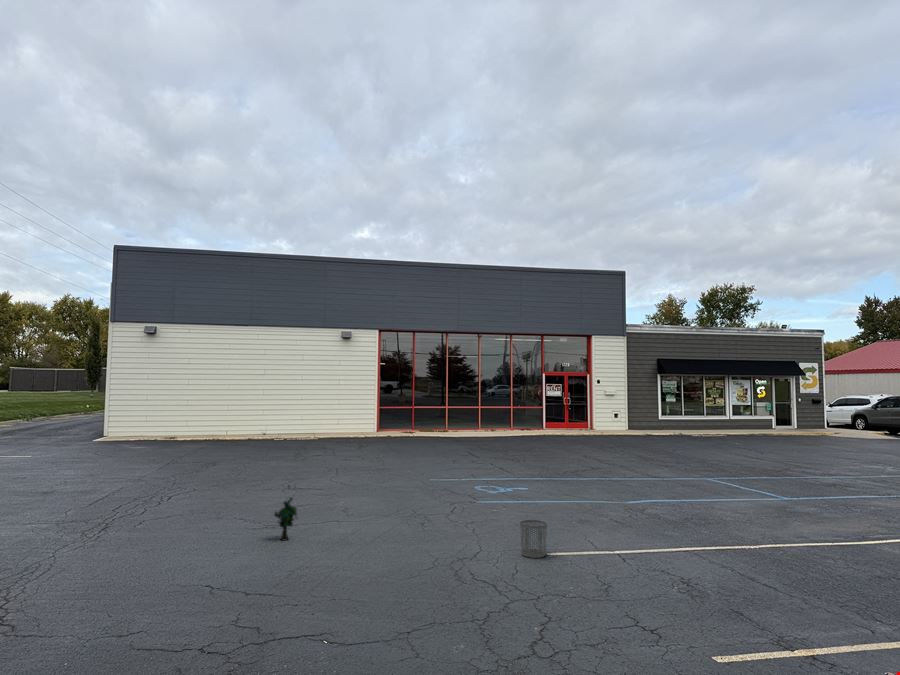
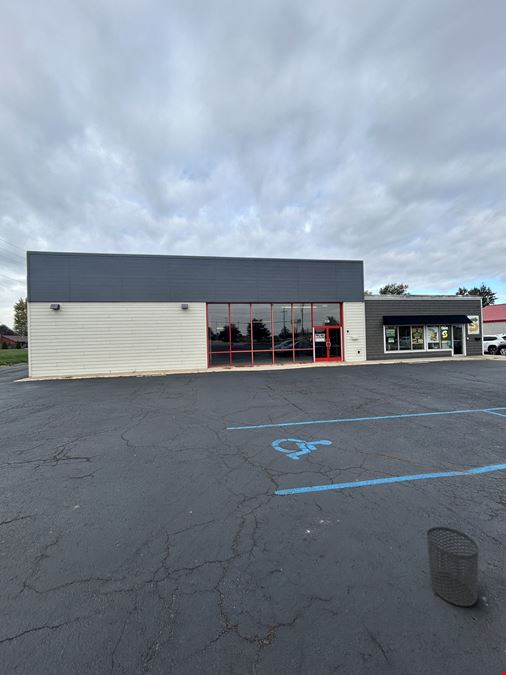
decorative plant: present [275,498,297,541] -> none [46,494,88,561]

